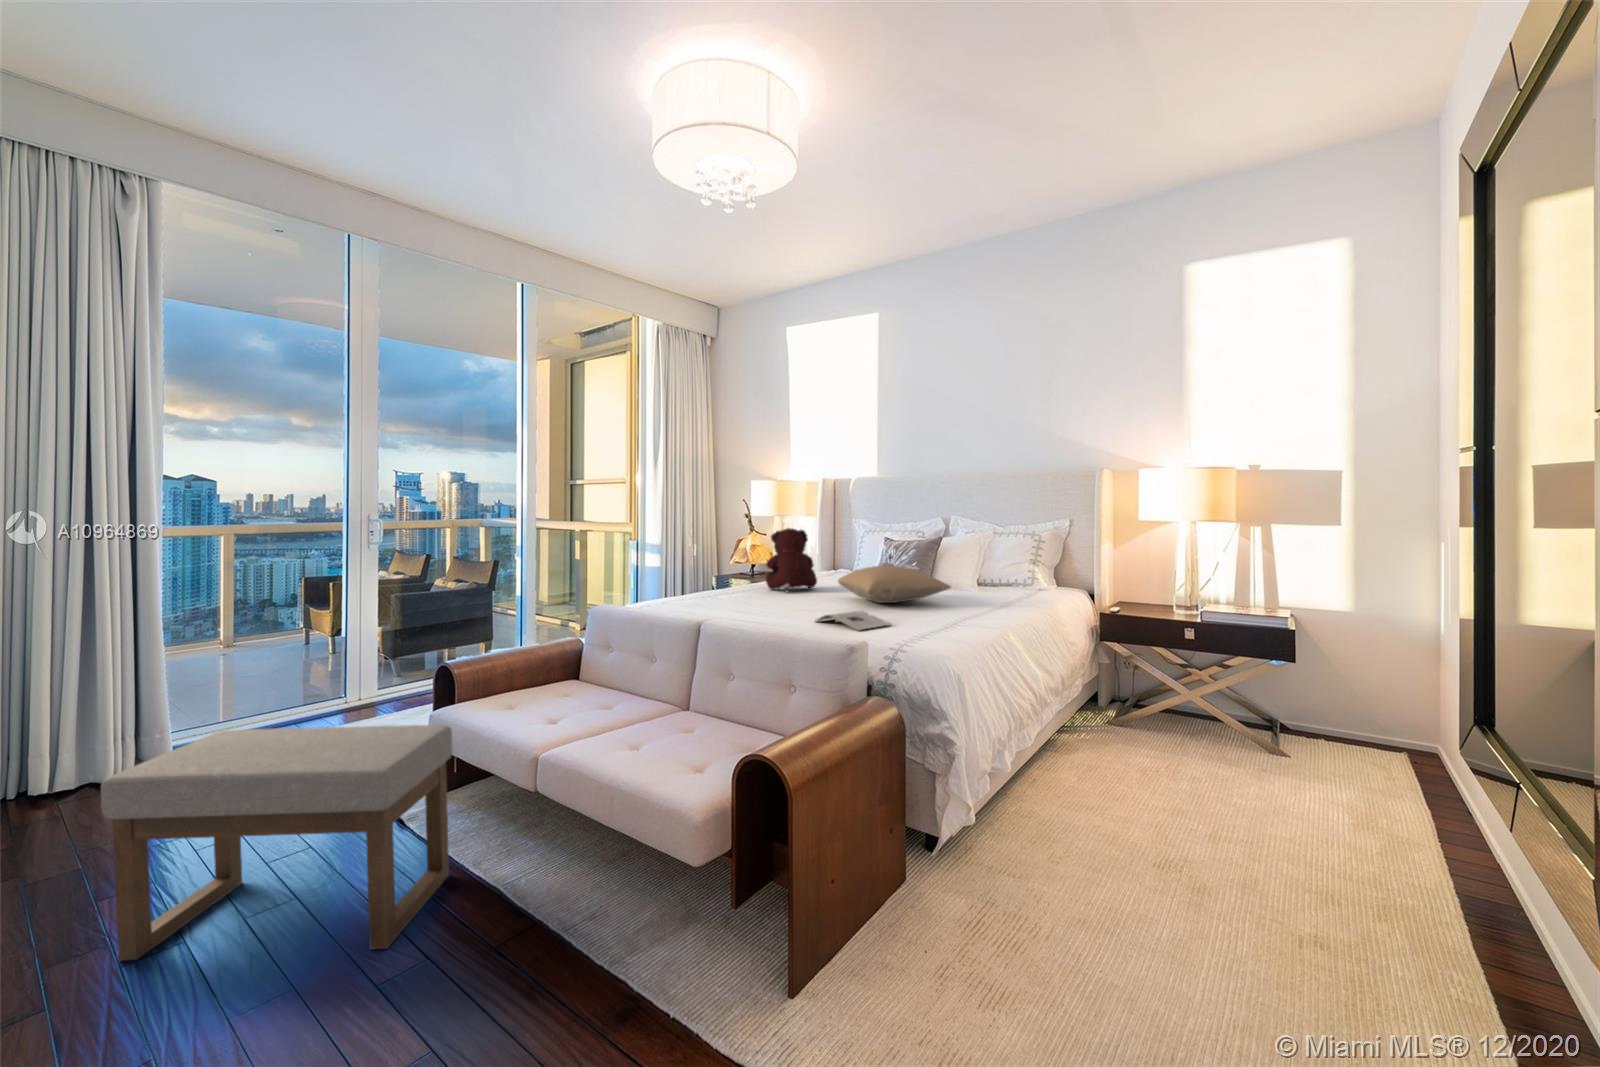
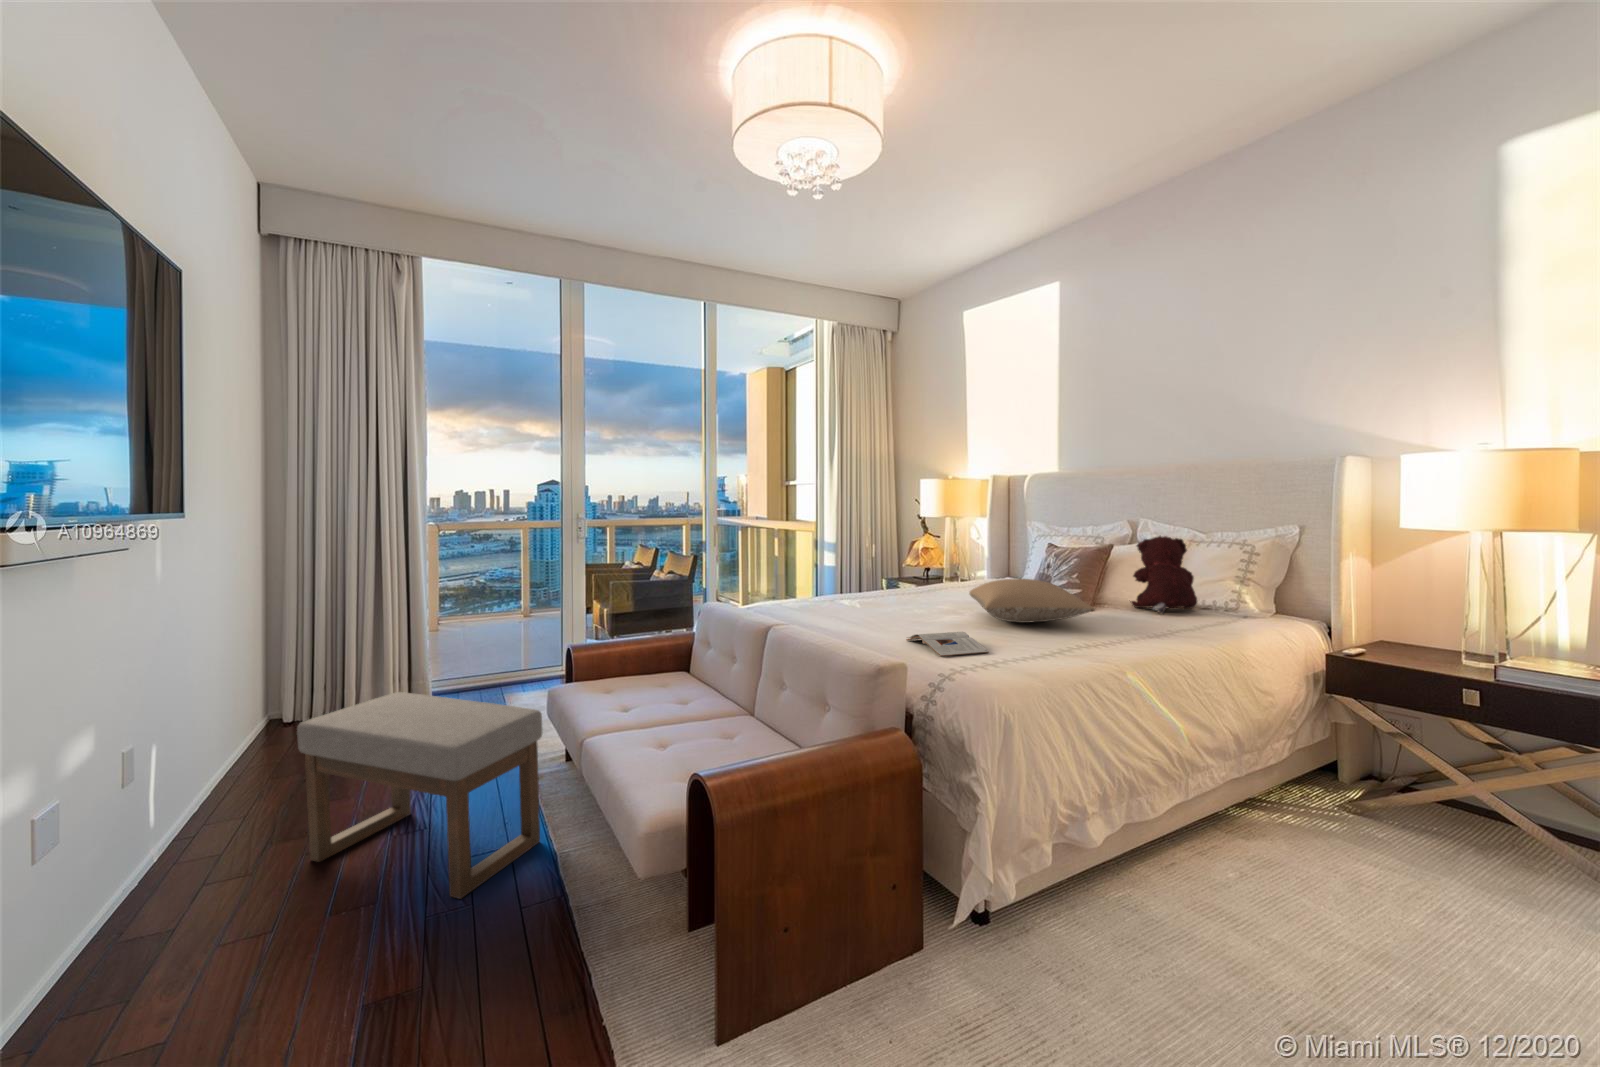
teddy bear: present [766,528,817,592] -> present [1131,536,1197,614]

